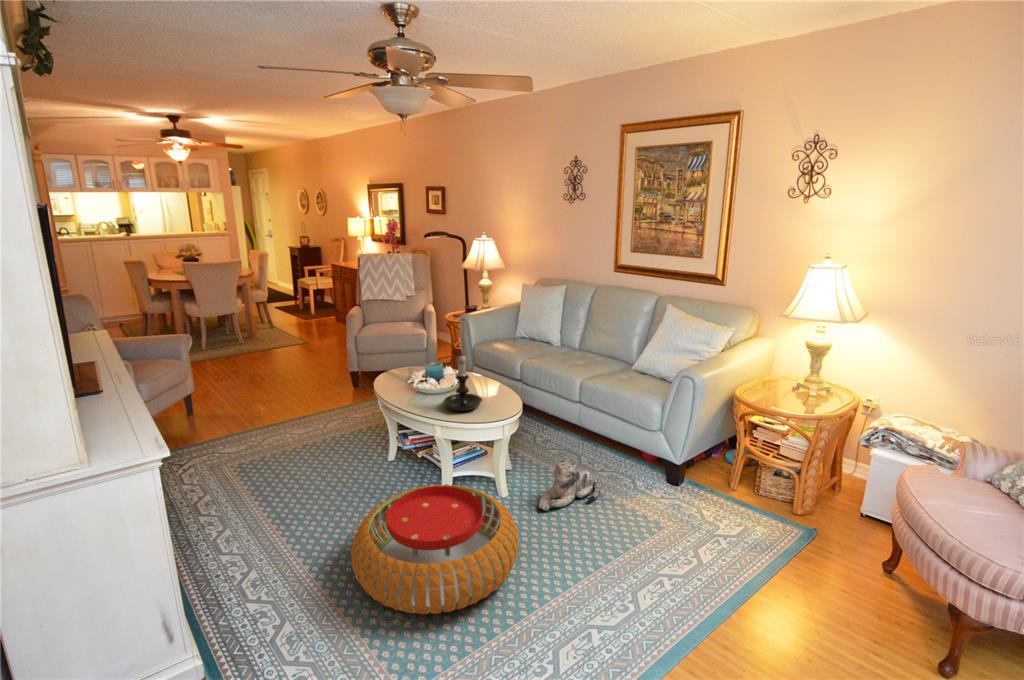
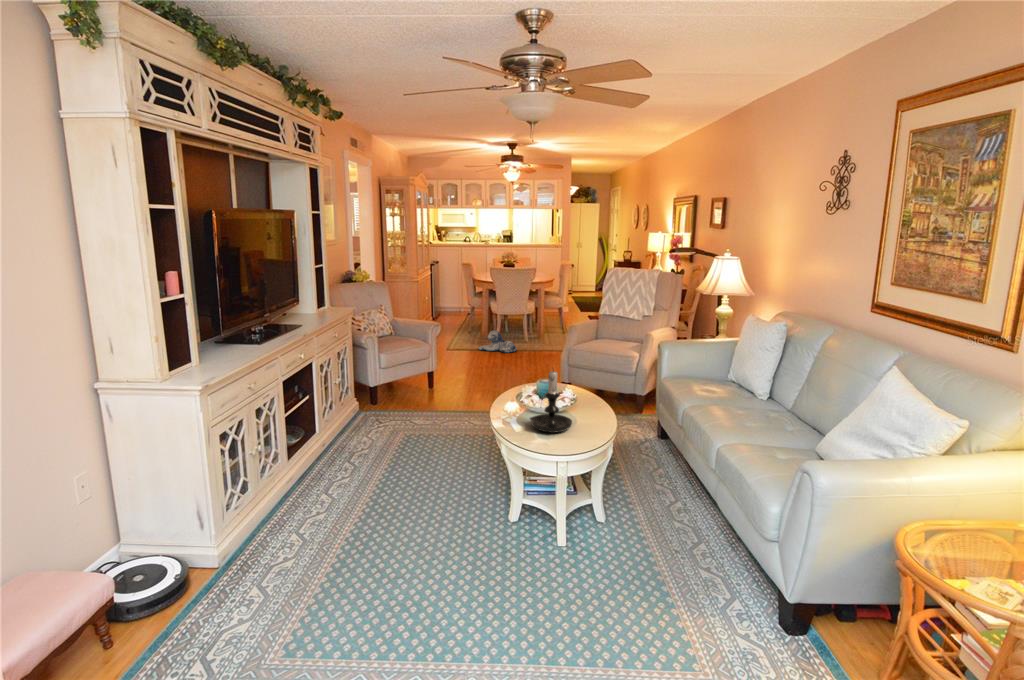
plush toy: present [539,459,600,511] -> present [479,330,517,353]
pouf: present [351,484,518,614] -> none [348,489,520,612]

